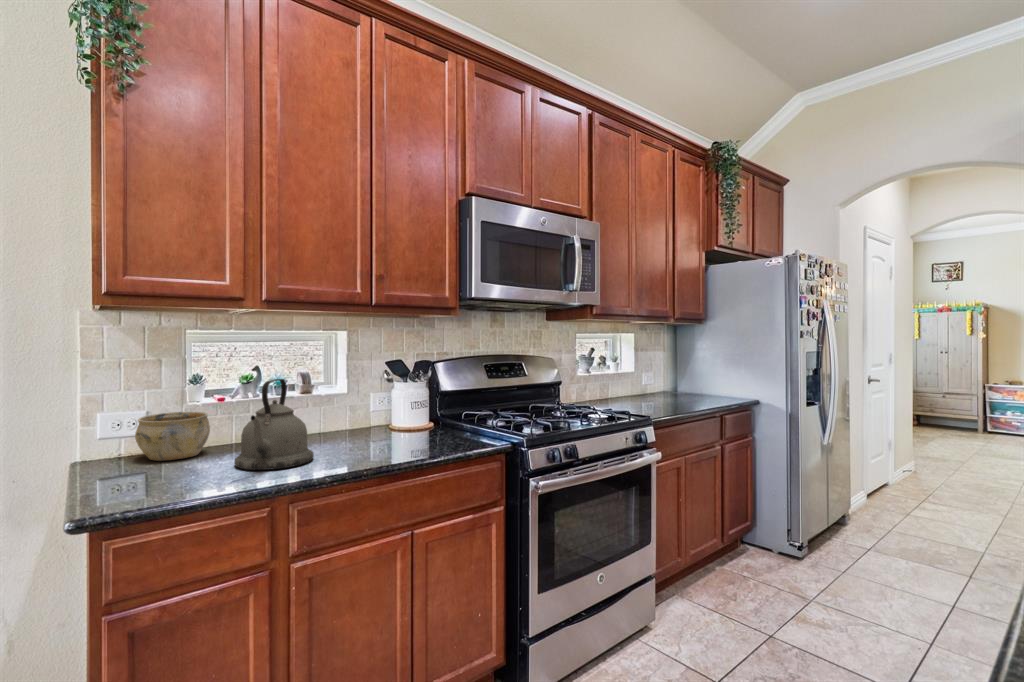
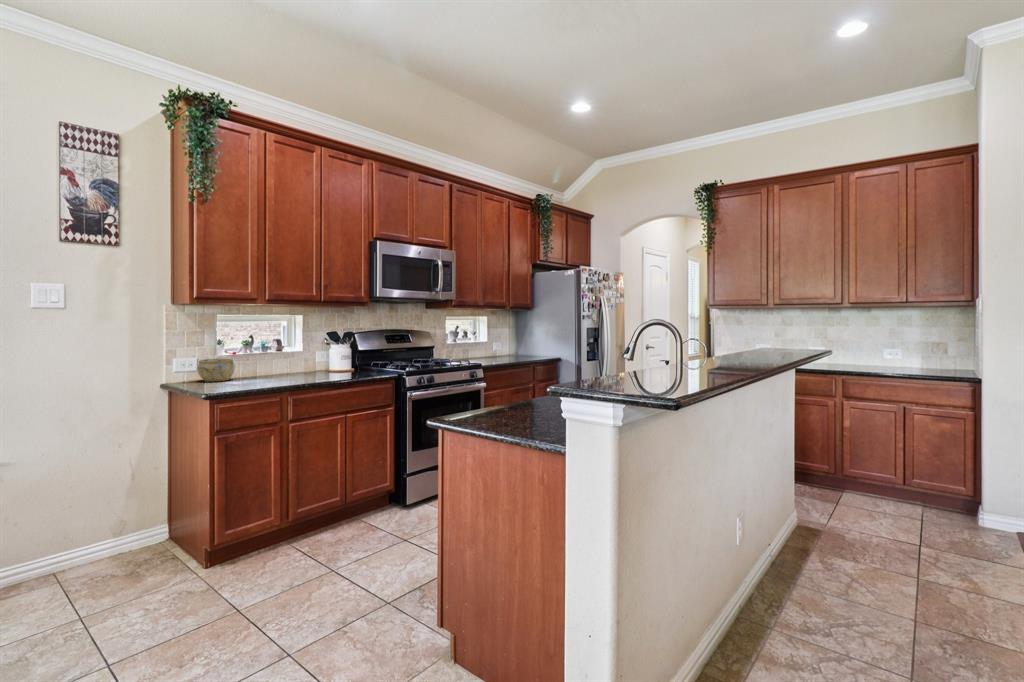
kettle: present [234,379,314,470] -> none [255,340,294,383]

